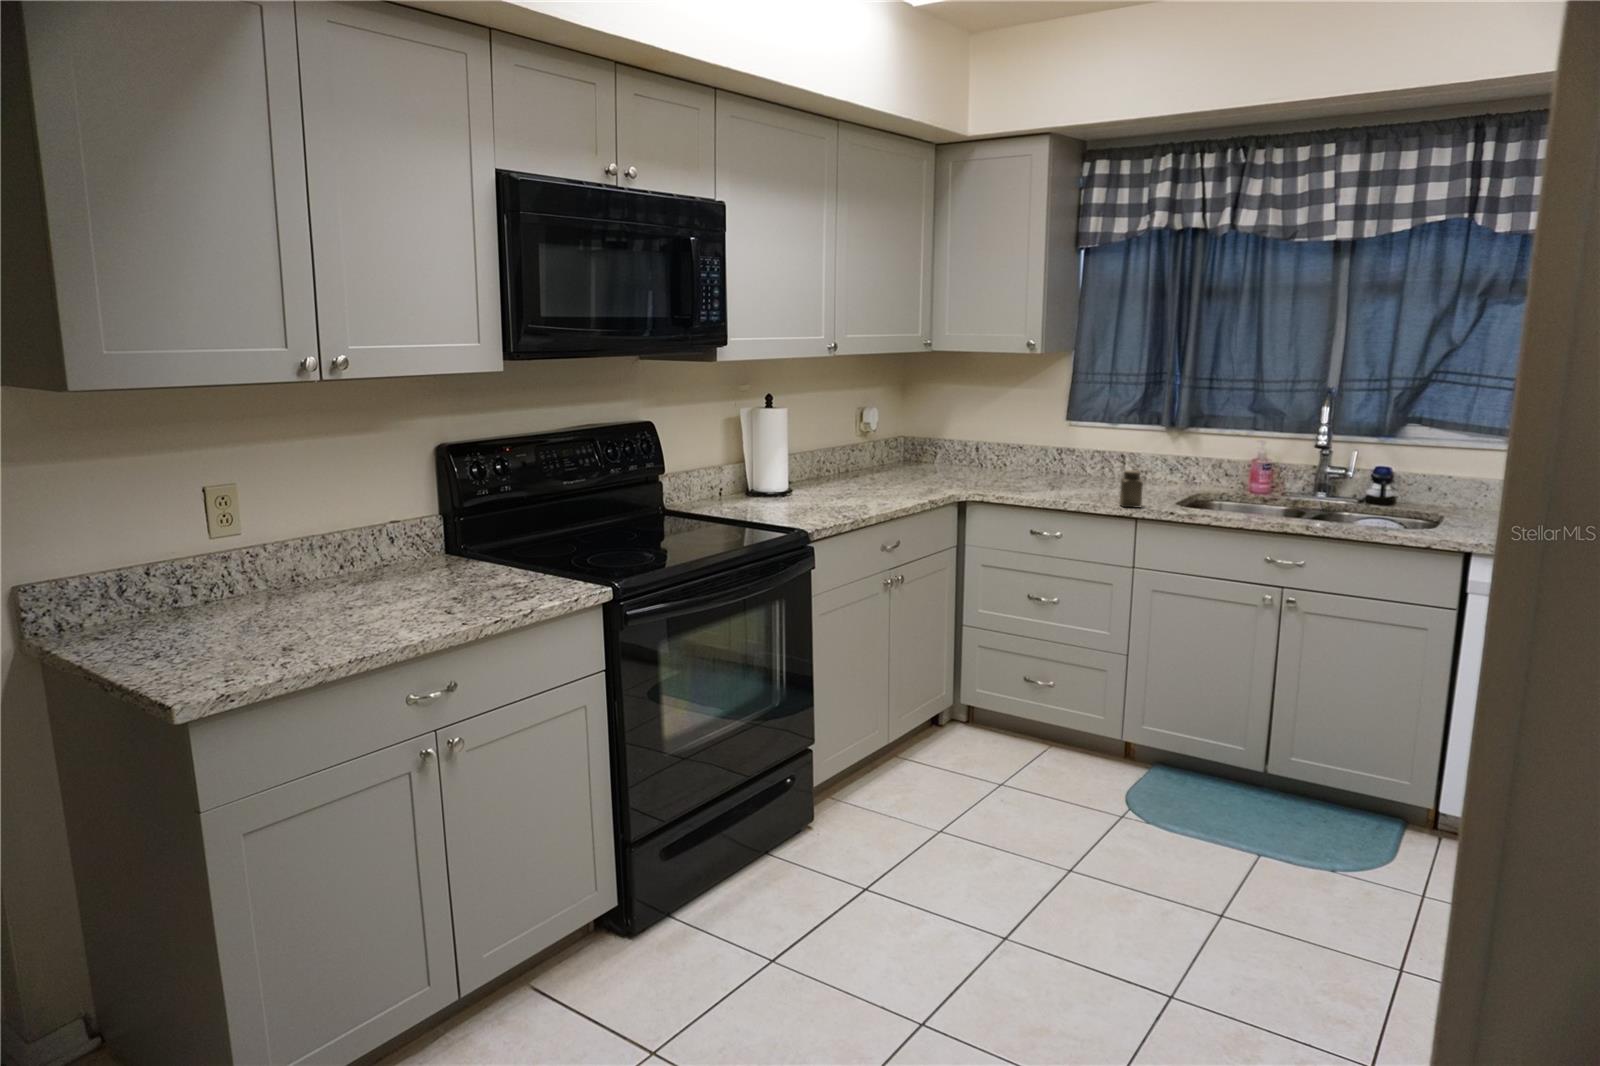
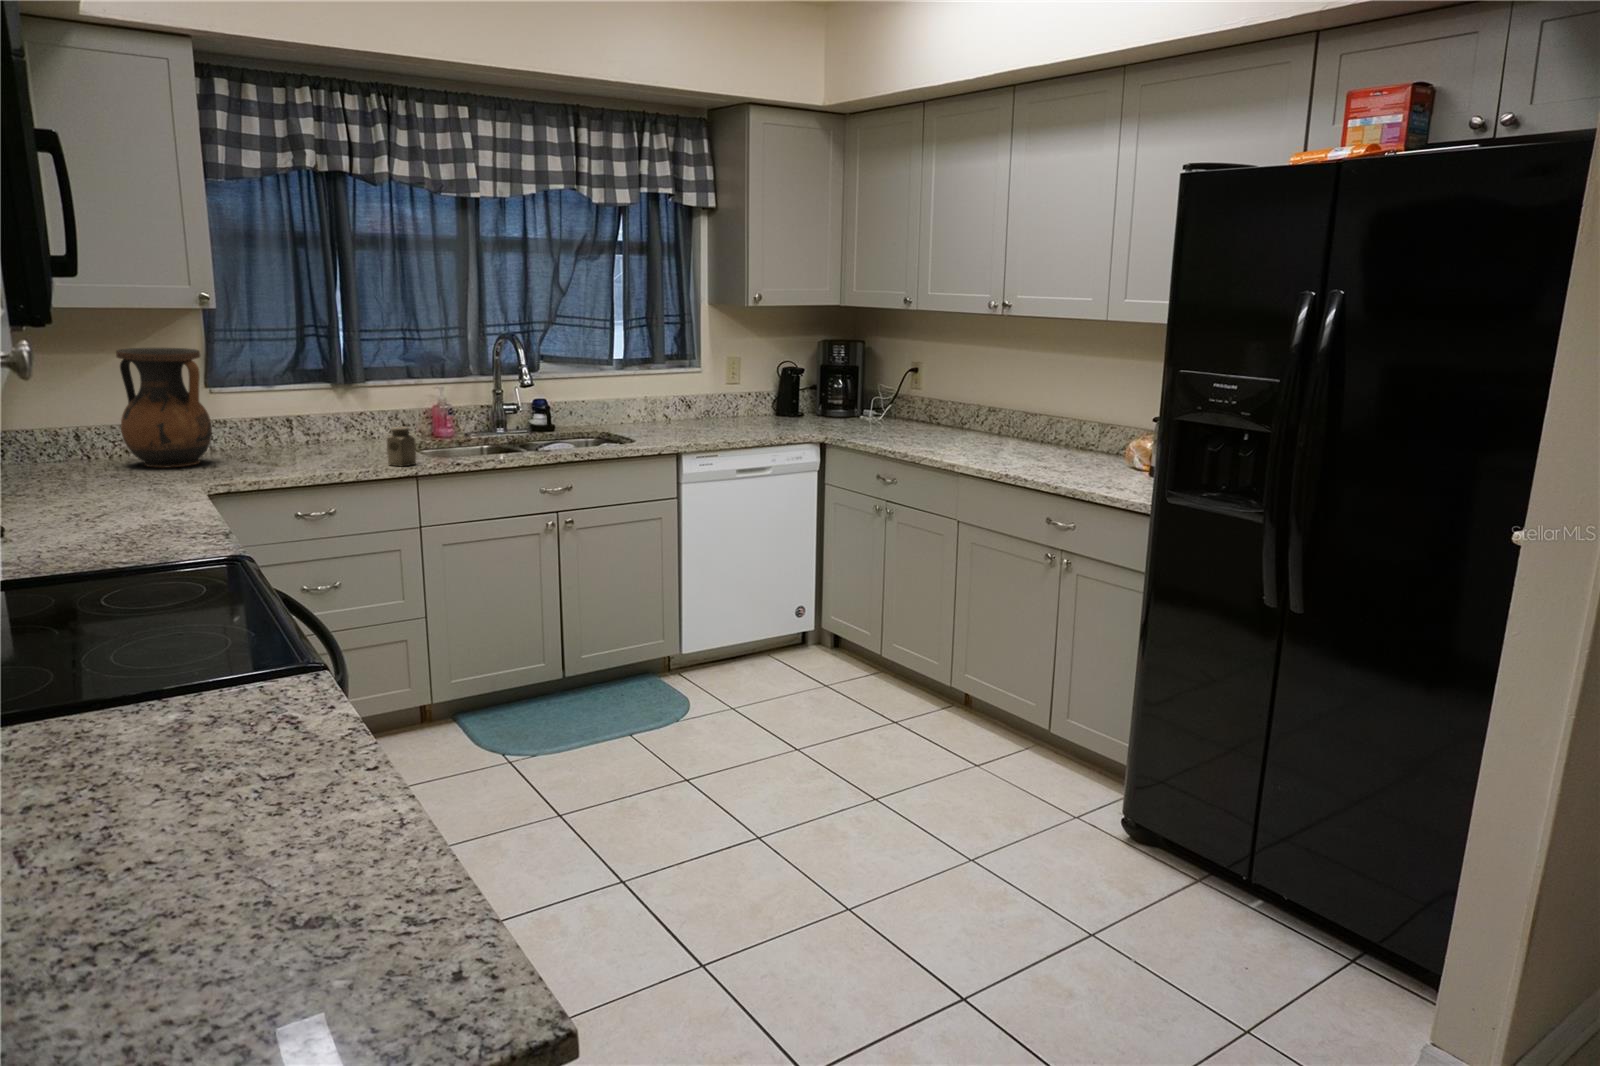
vase: none [974,386,1037,481] -> present [116,348,212,468]

